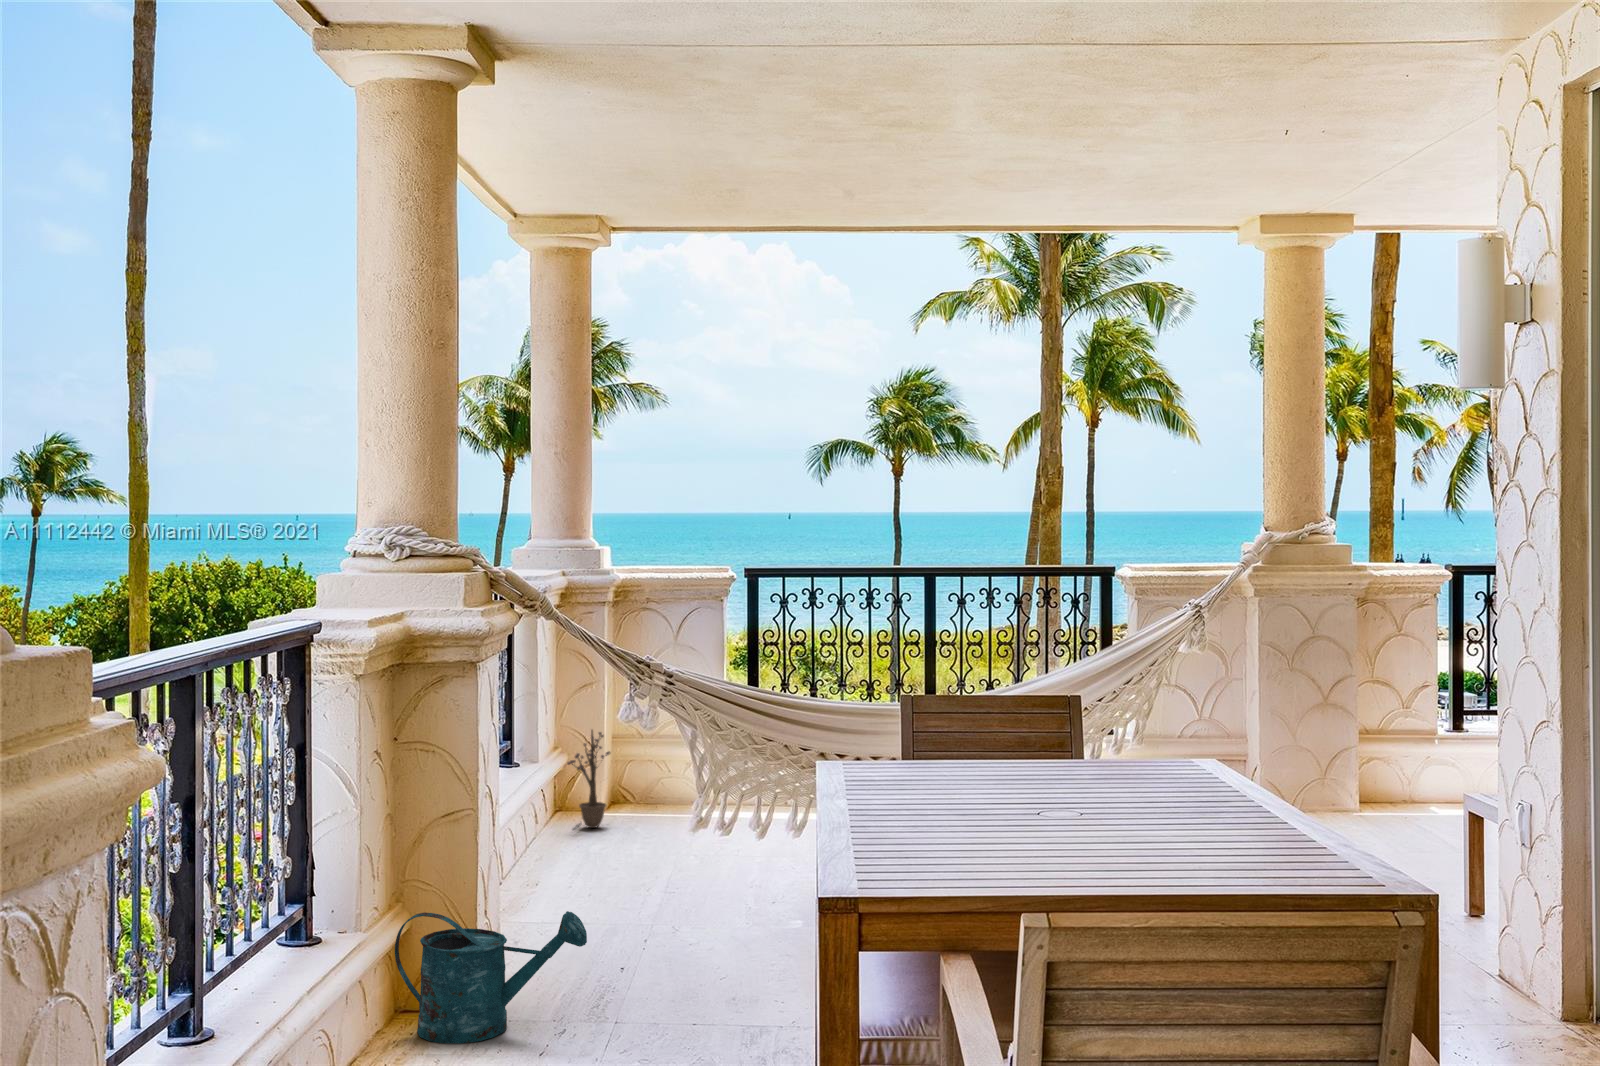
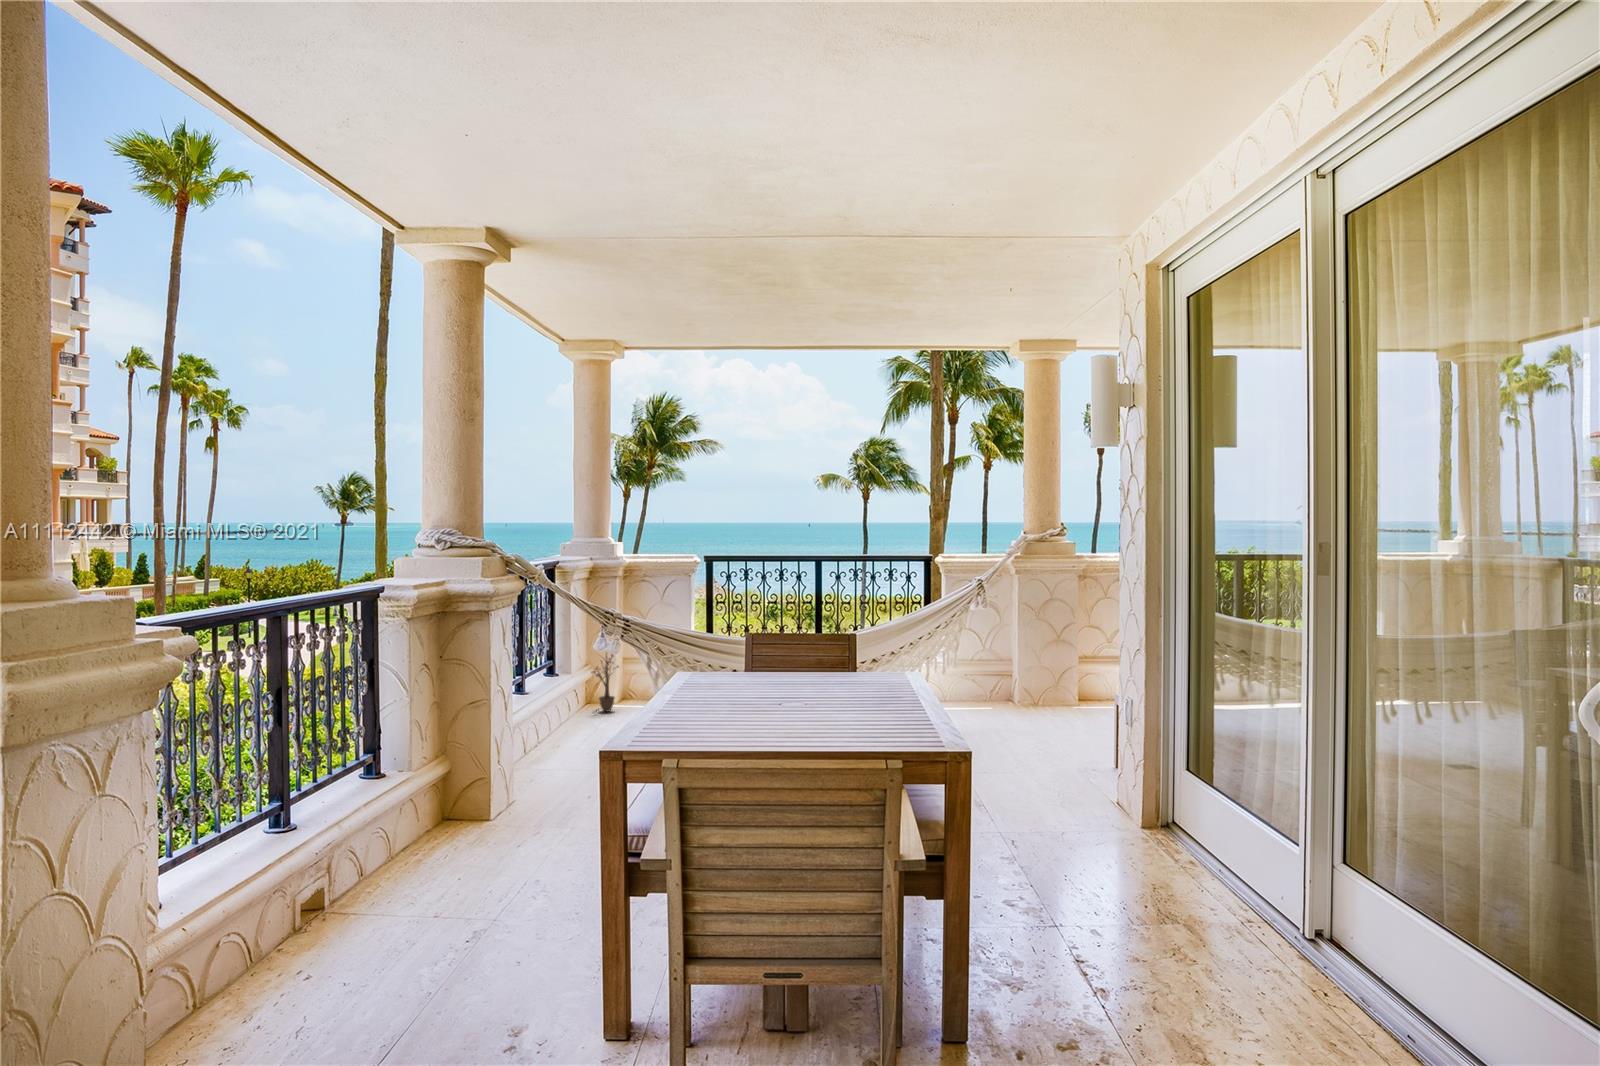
watering can: present [395,911,587,1043] -> none [433,761,549,840]

